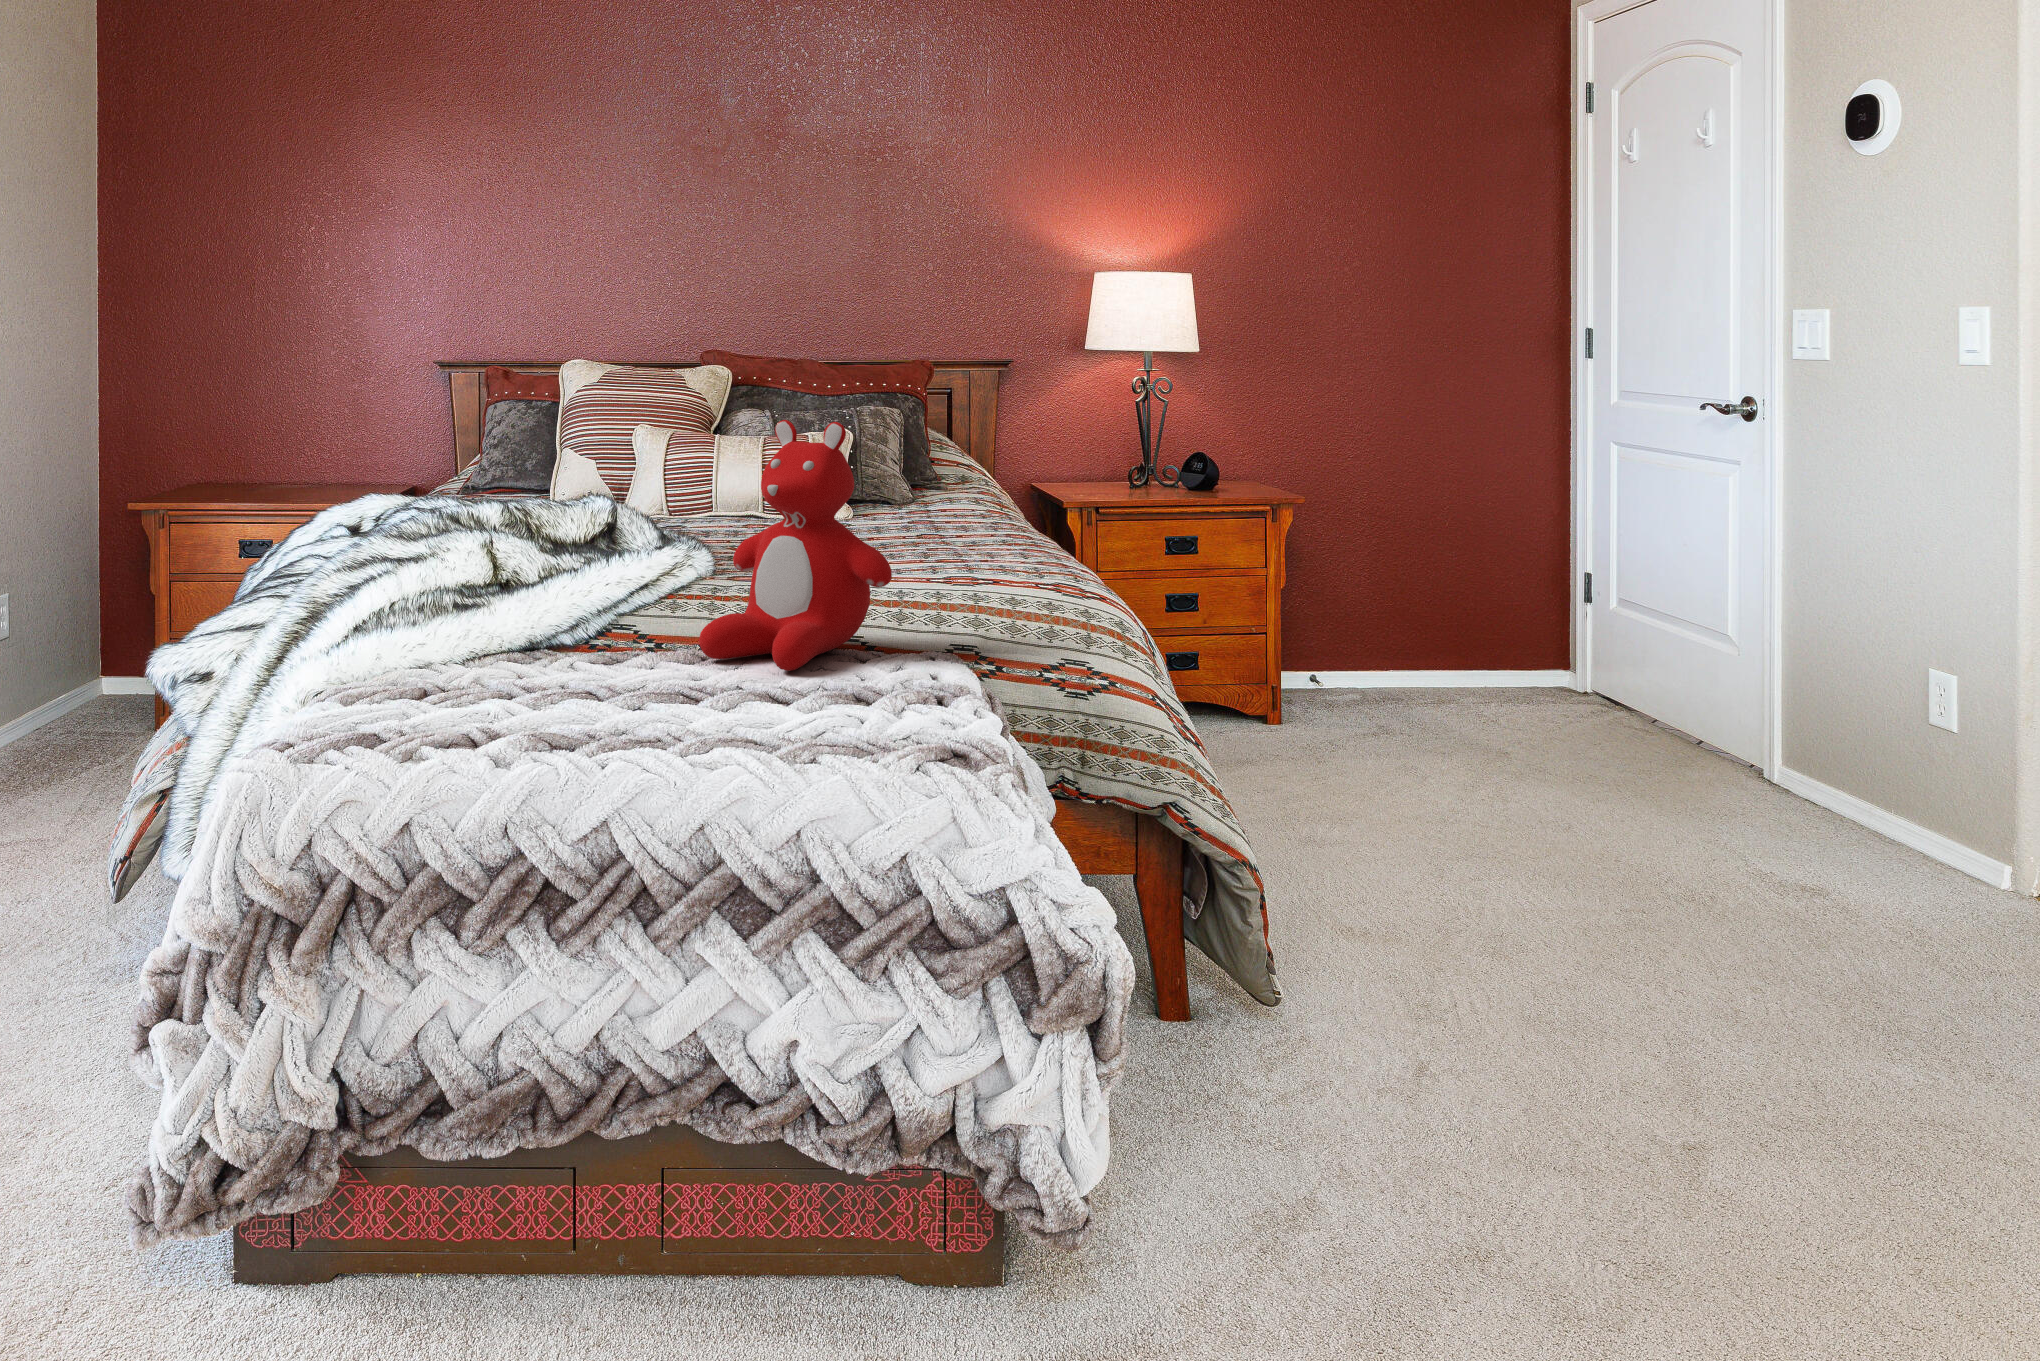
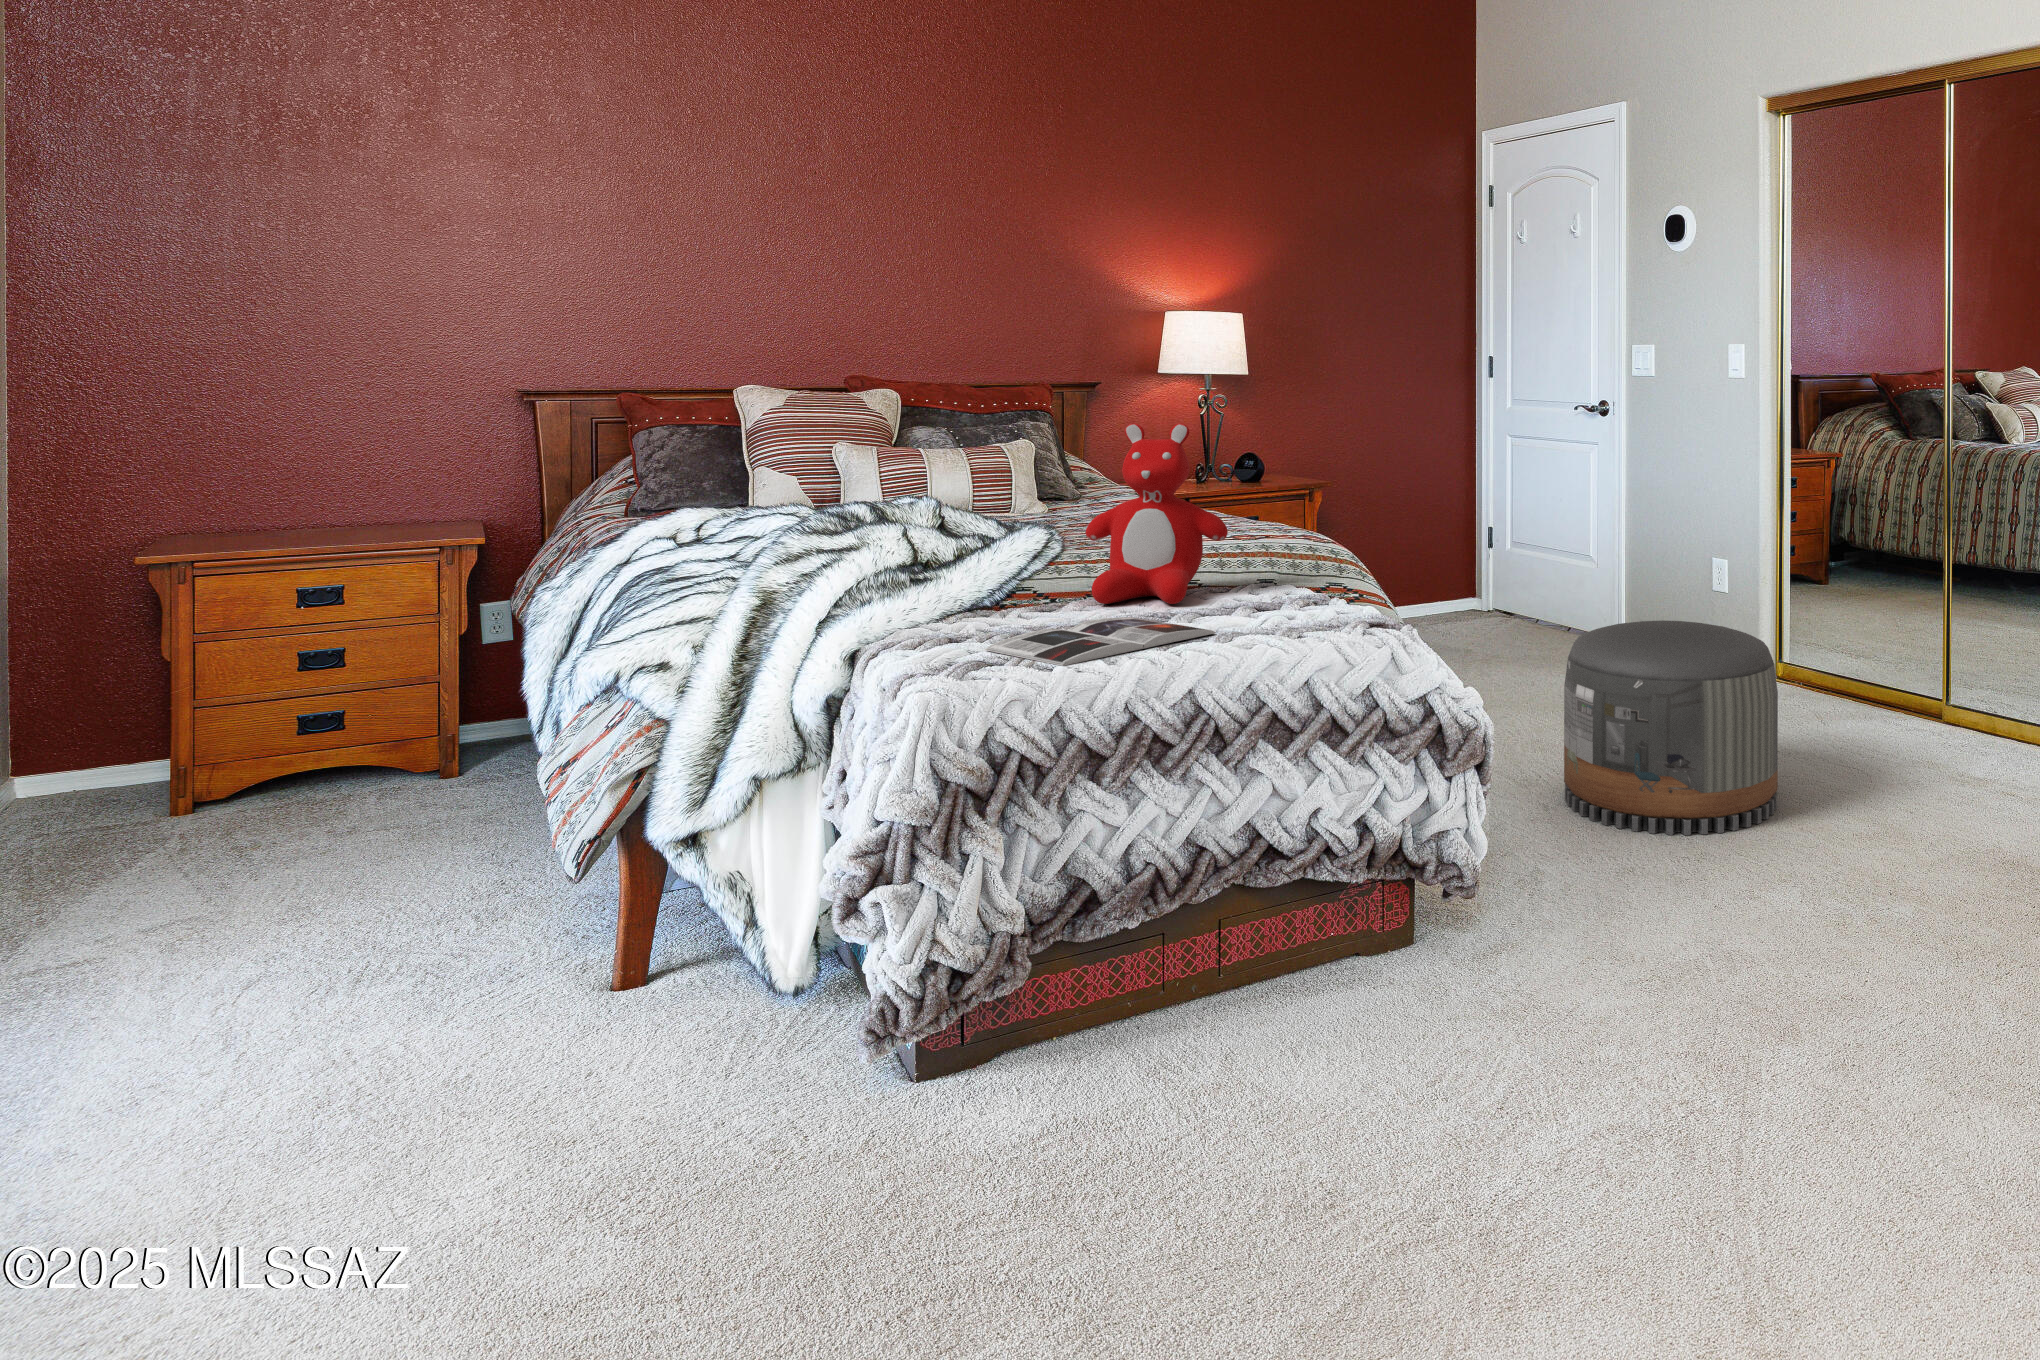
magazine: none [443,687,732,759] -> present [985,617,1216,666]
pouf: none [1468,780,1899,1216] -> present [1564,620,1778,835]

